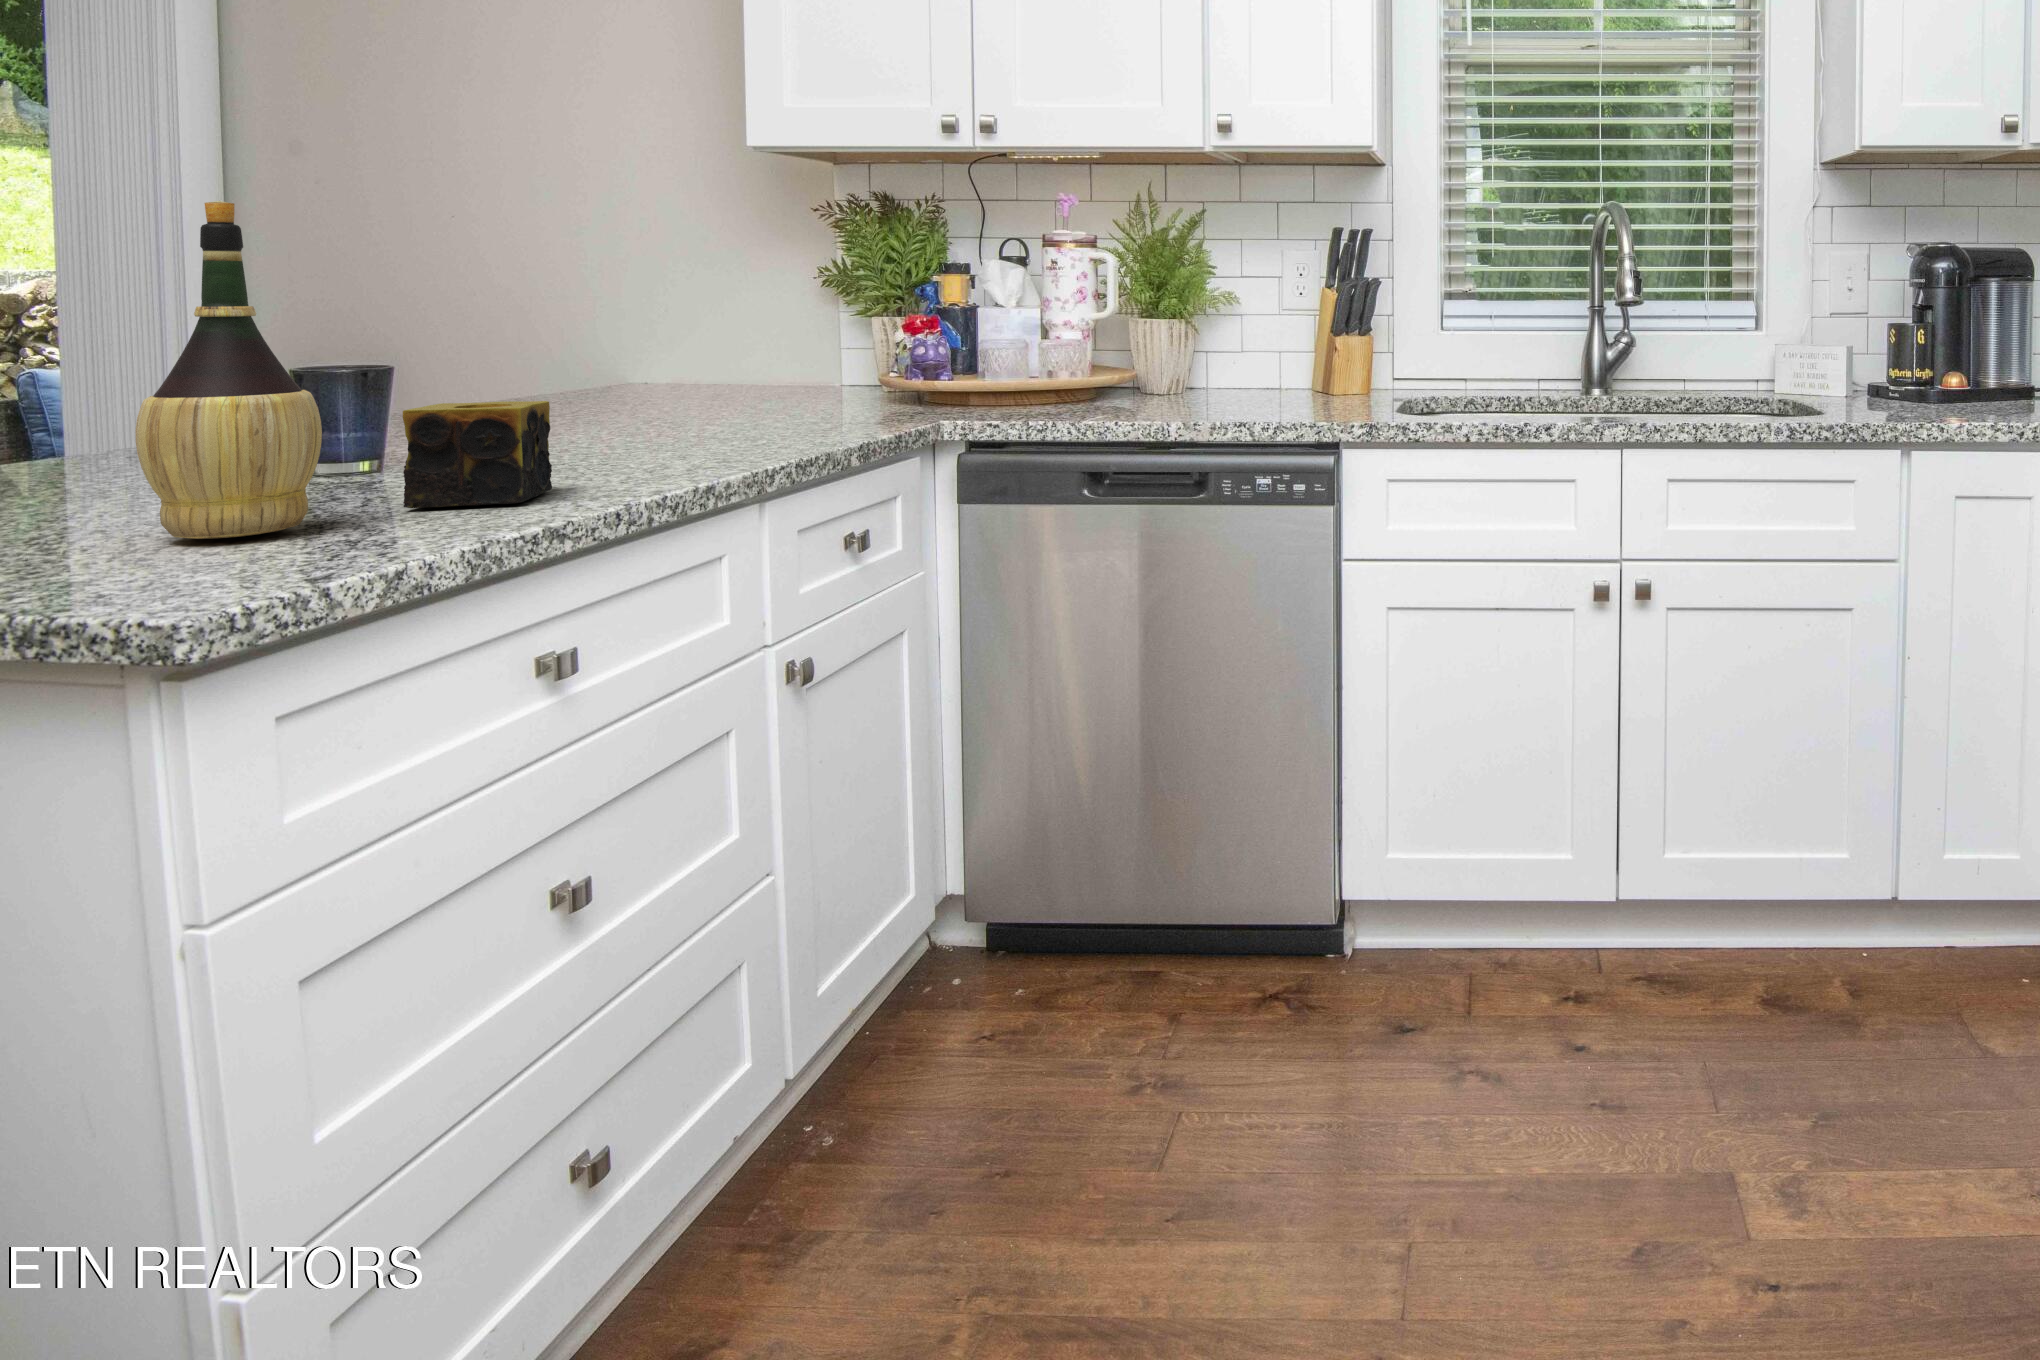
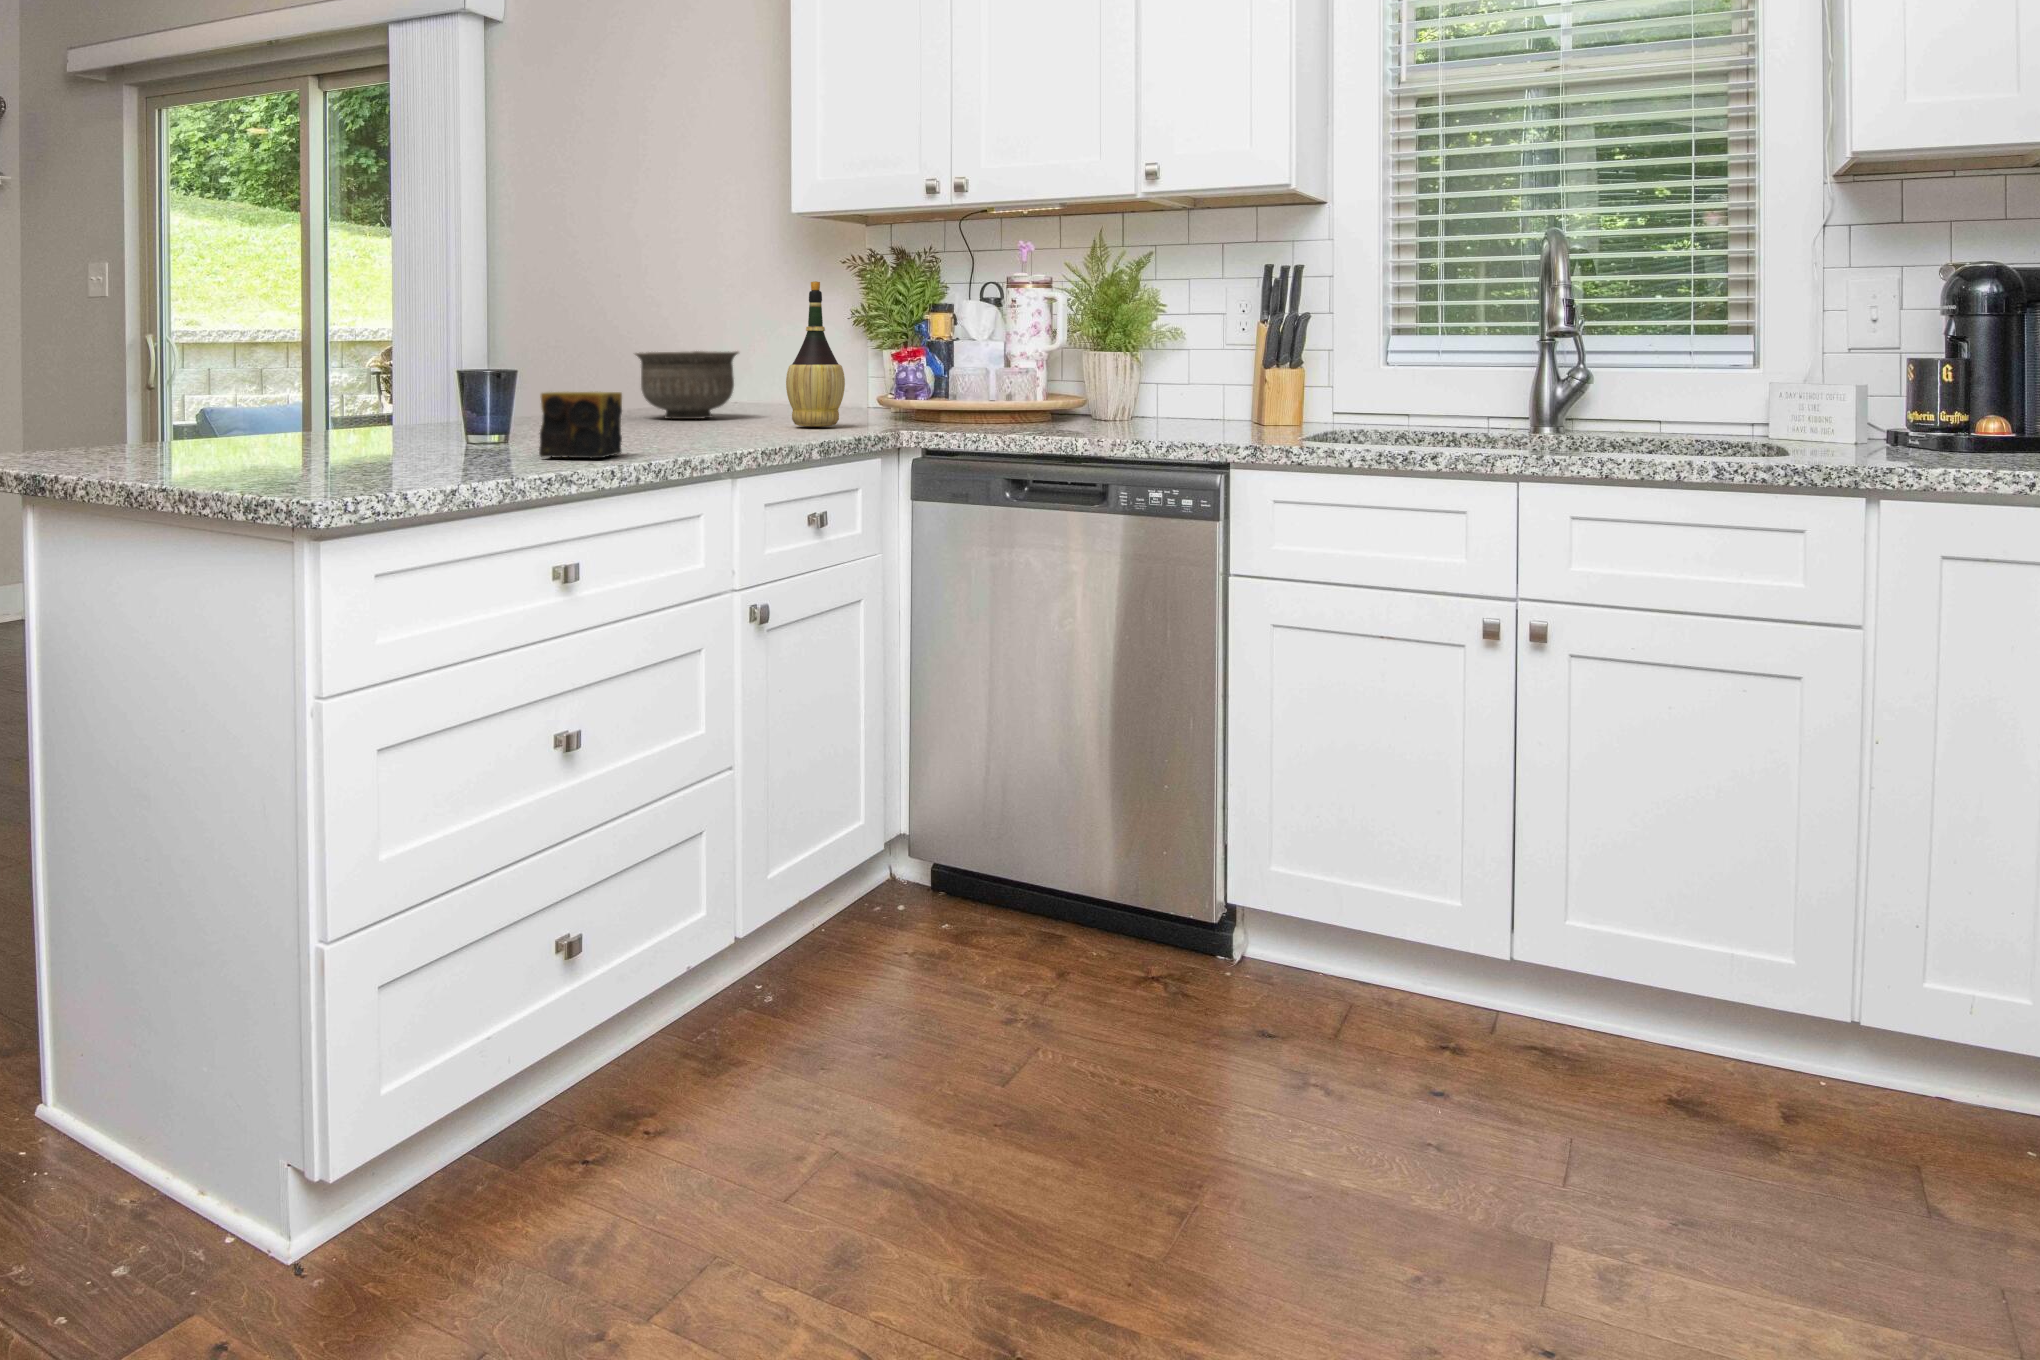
wine bottle: present [135,201,322,539] -> present [786,281,845,427]
bowl: none [522,321,688,412] -> present [635,351,739,419]

